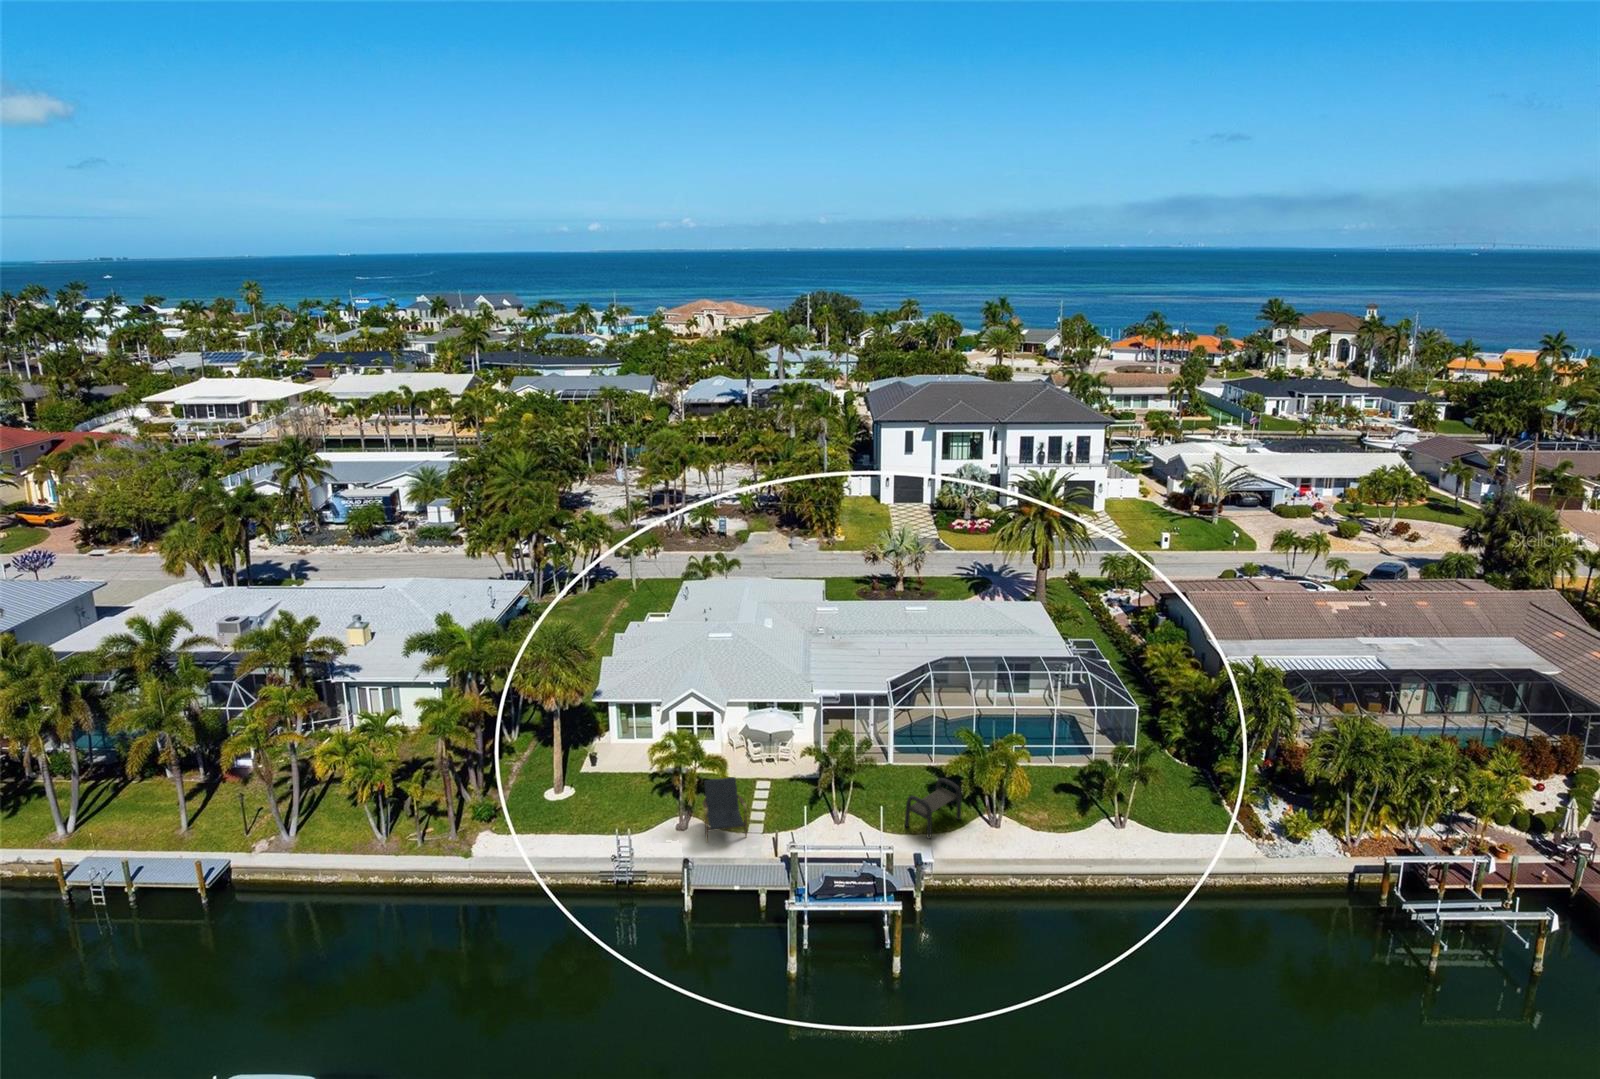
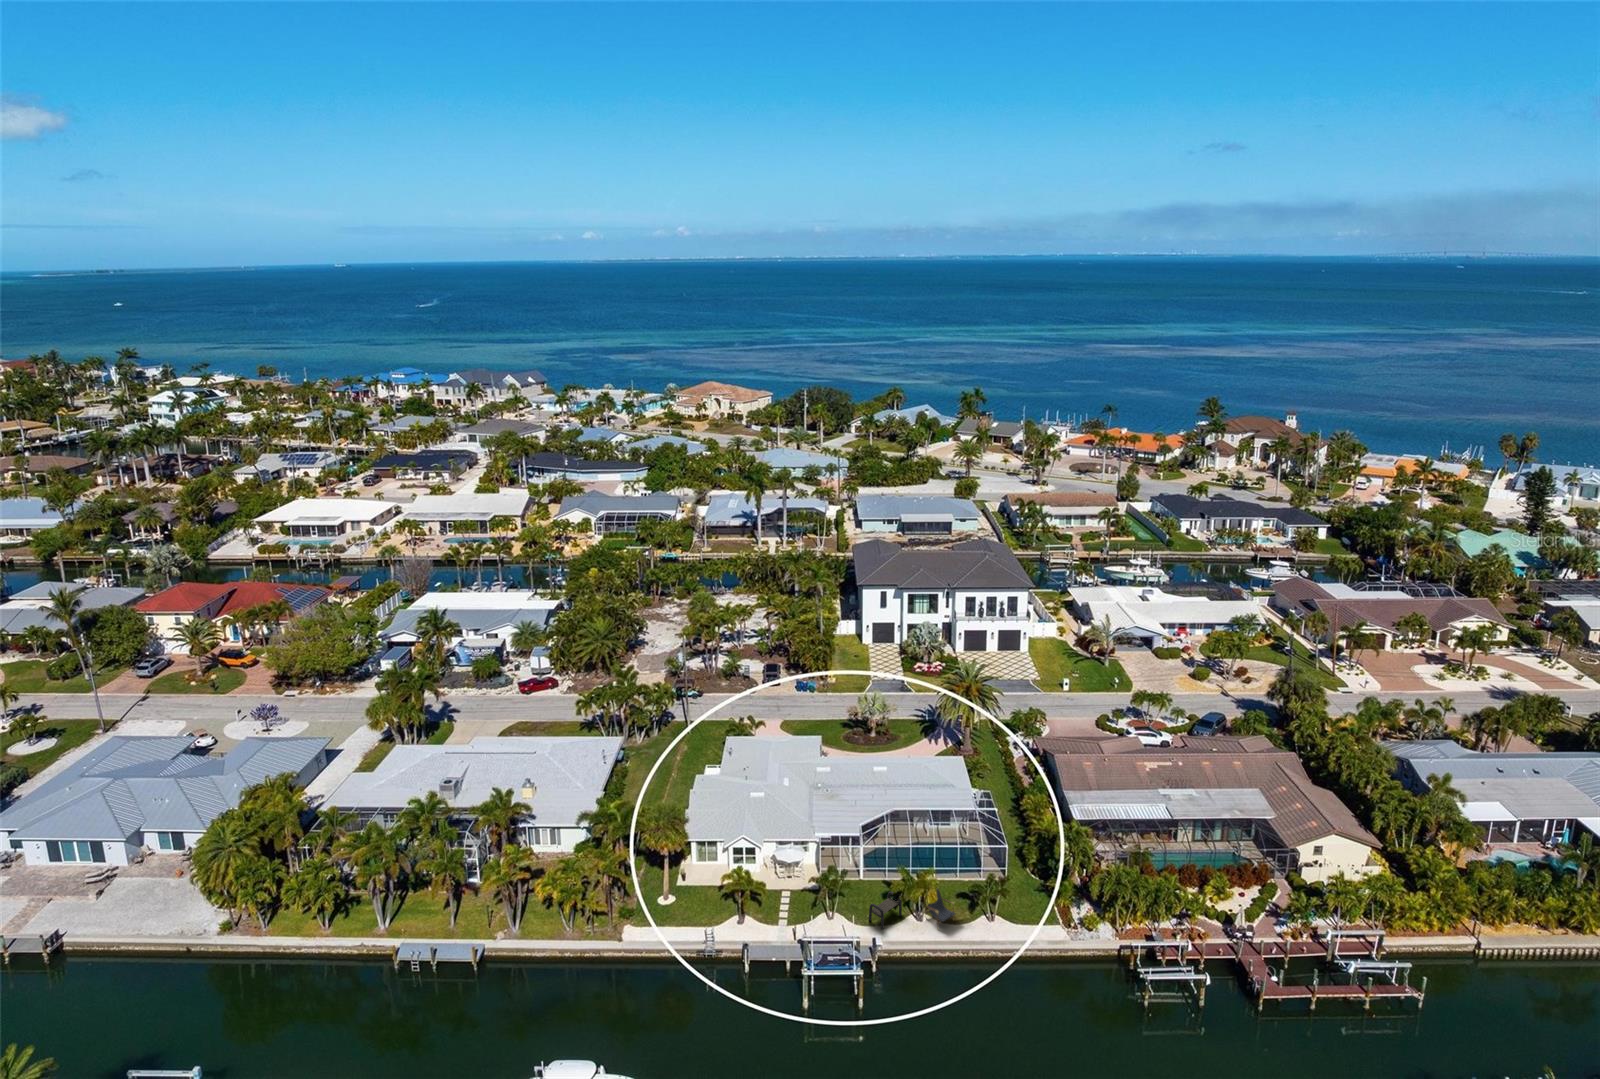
lounge chair: present [703,777,747,841] -> present [925,889,955,926]

